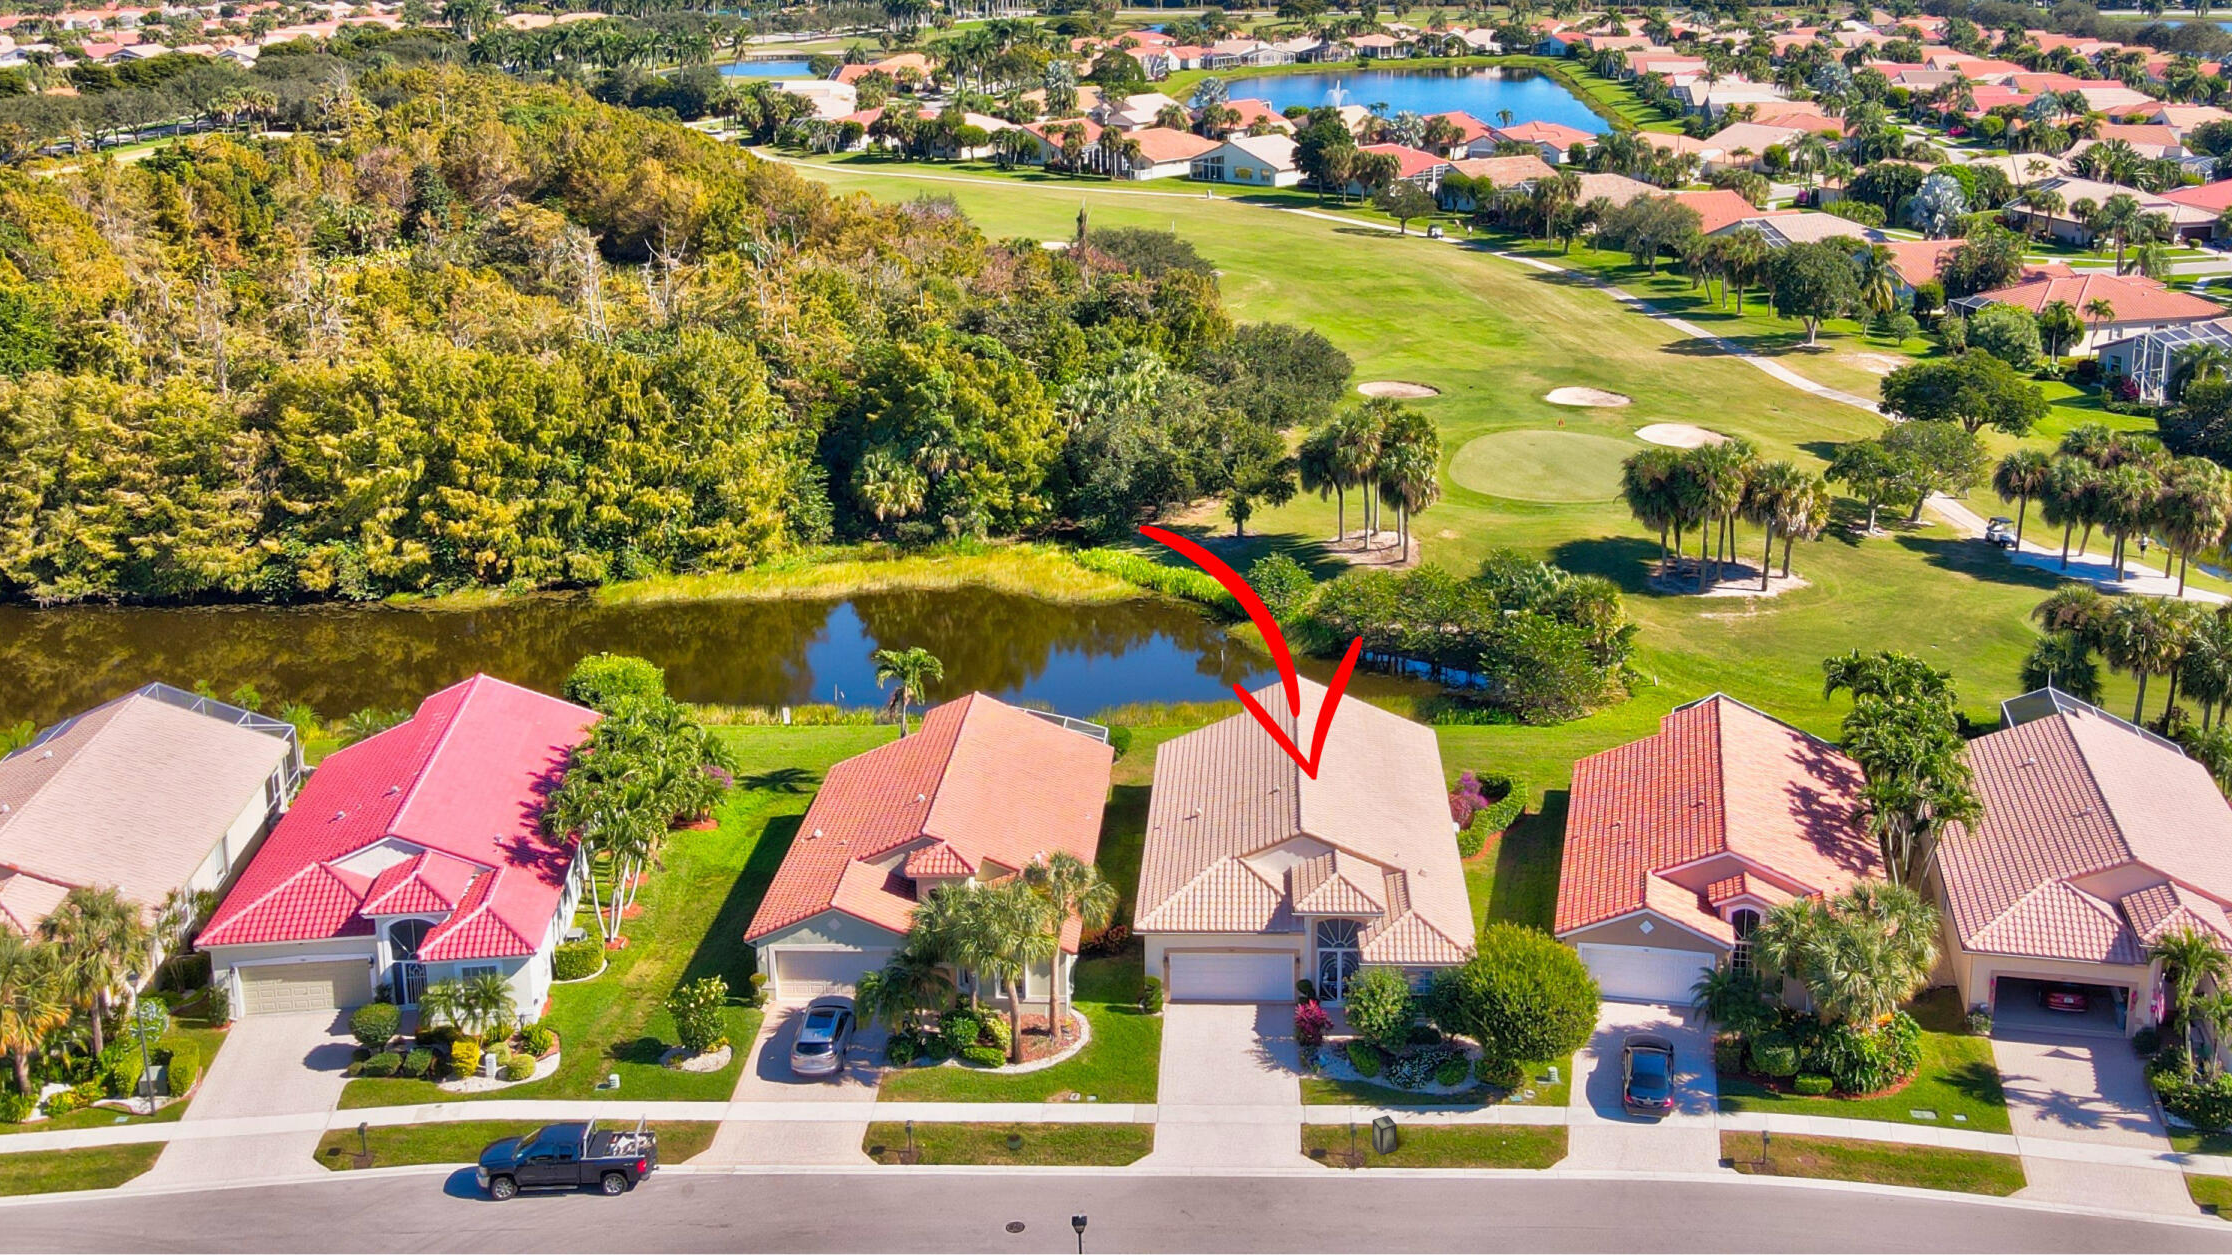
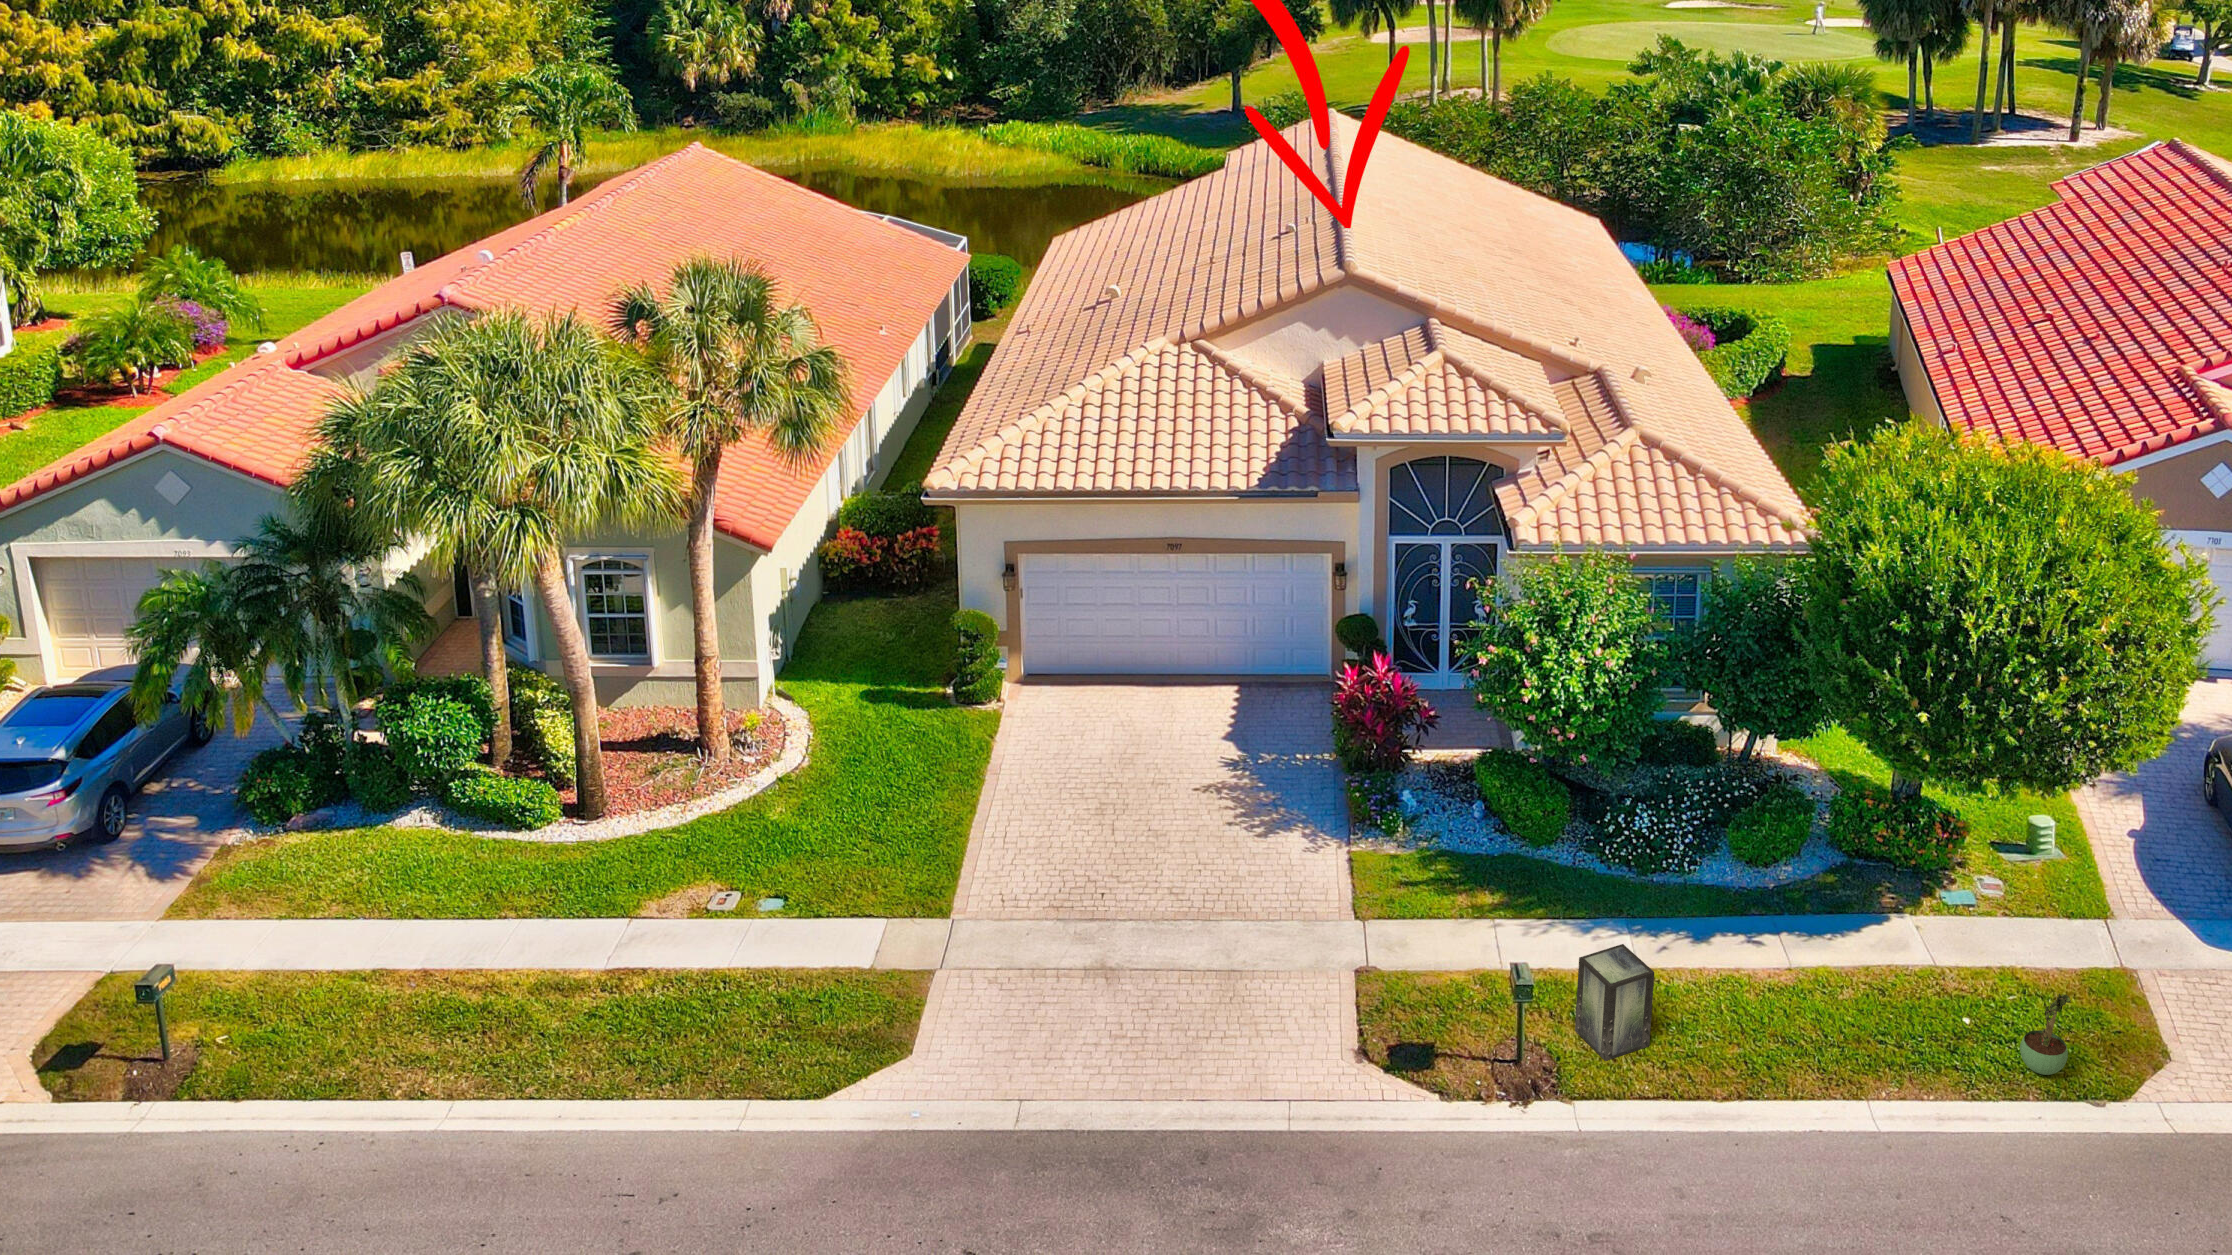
potted plant: present [1007,1122,1021,1149] -> present [2020,994,2071,1075]

